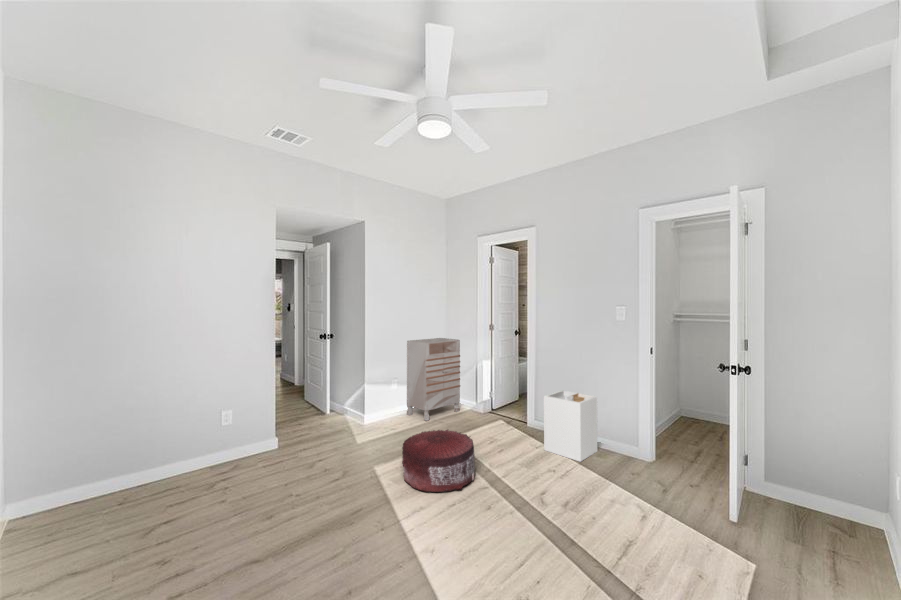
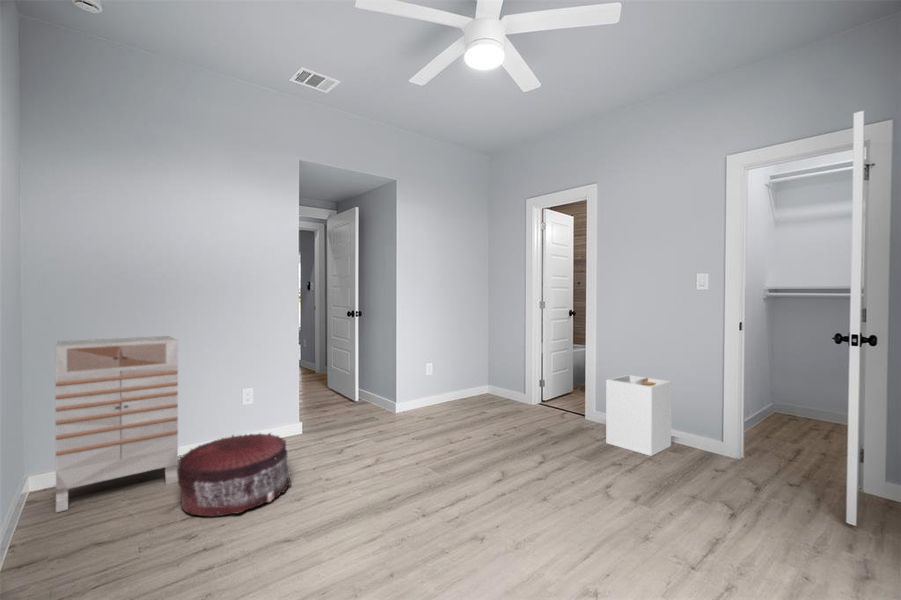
dresser: present [407,338,460,421] -> present [55,336,178,512]
pouf: present [402,430,475,492] -> present [178,433,291,516]

